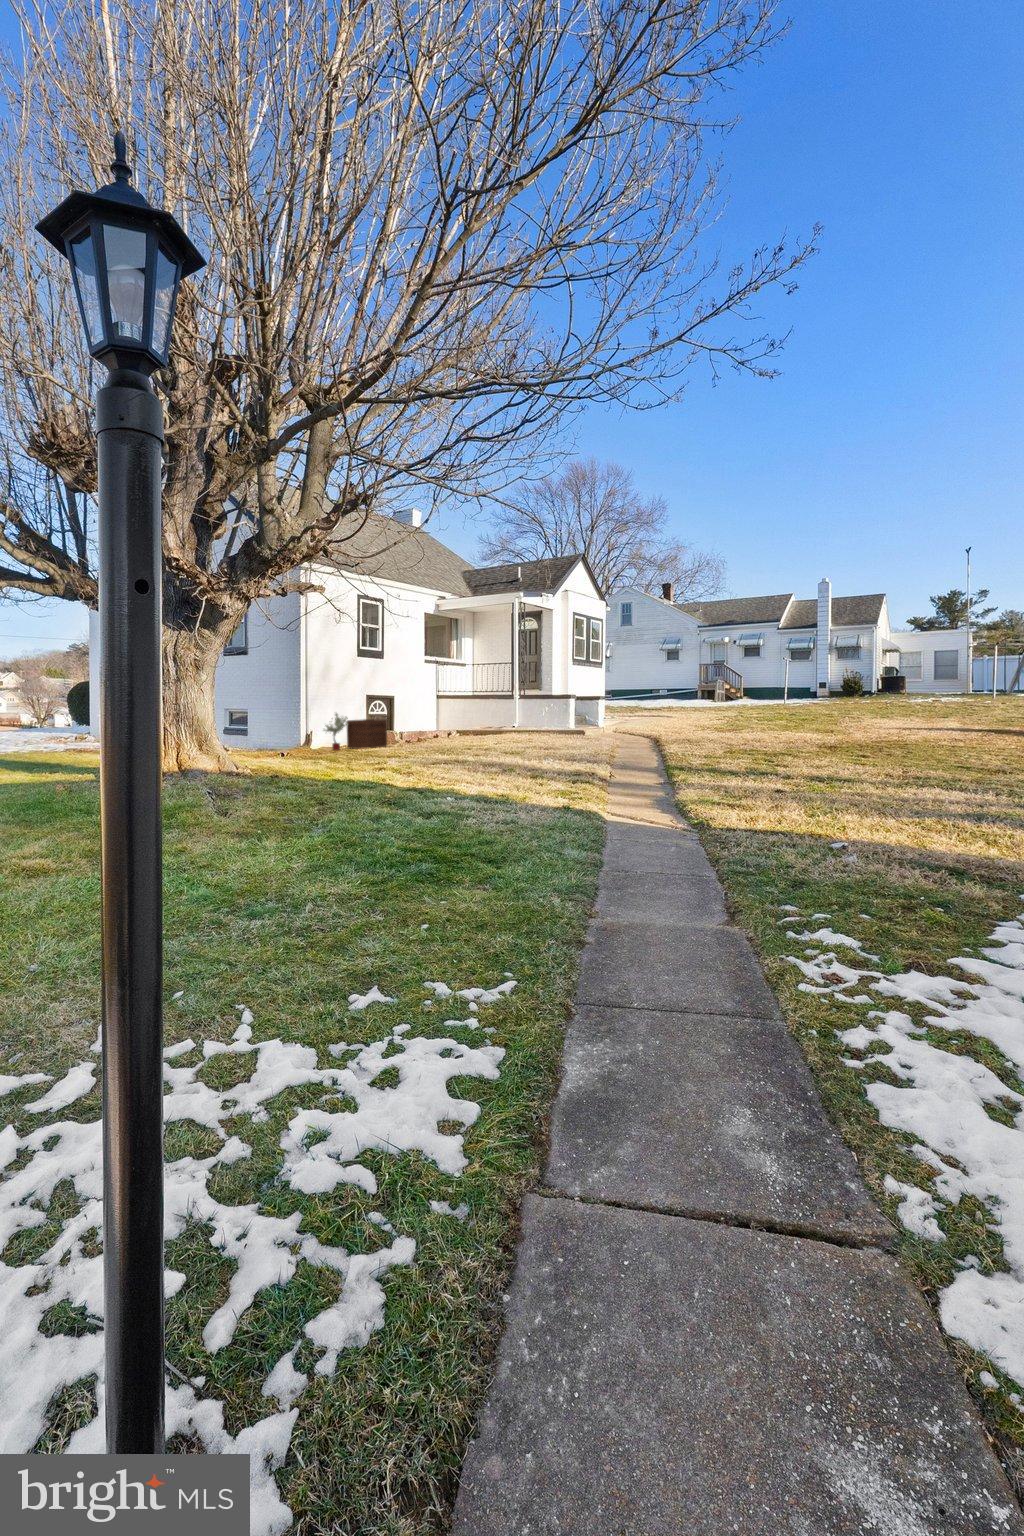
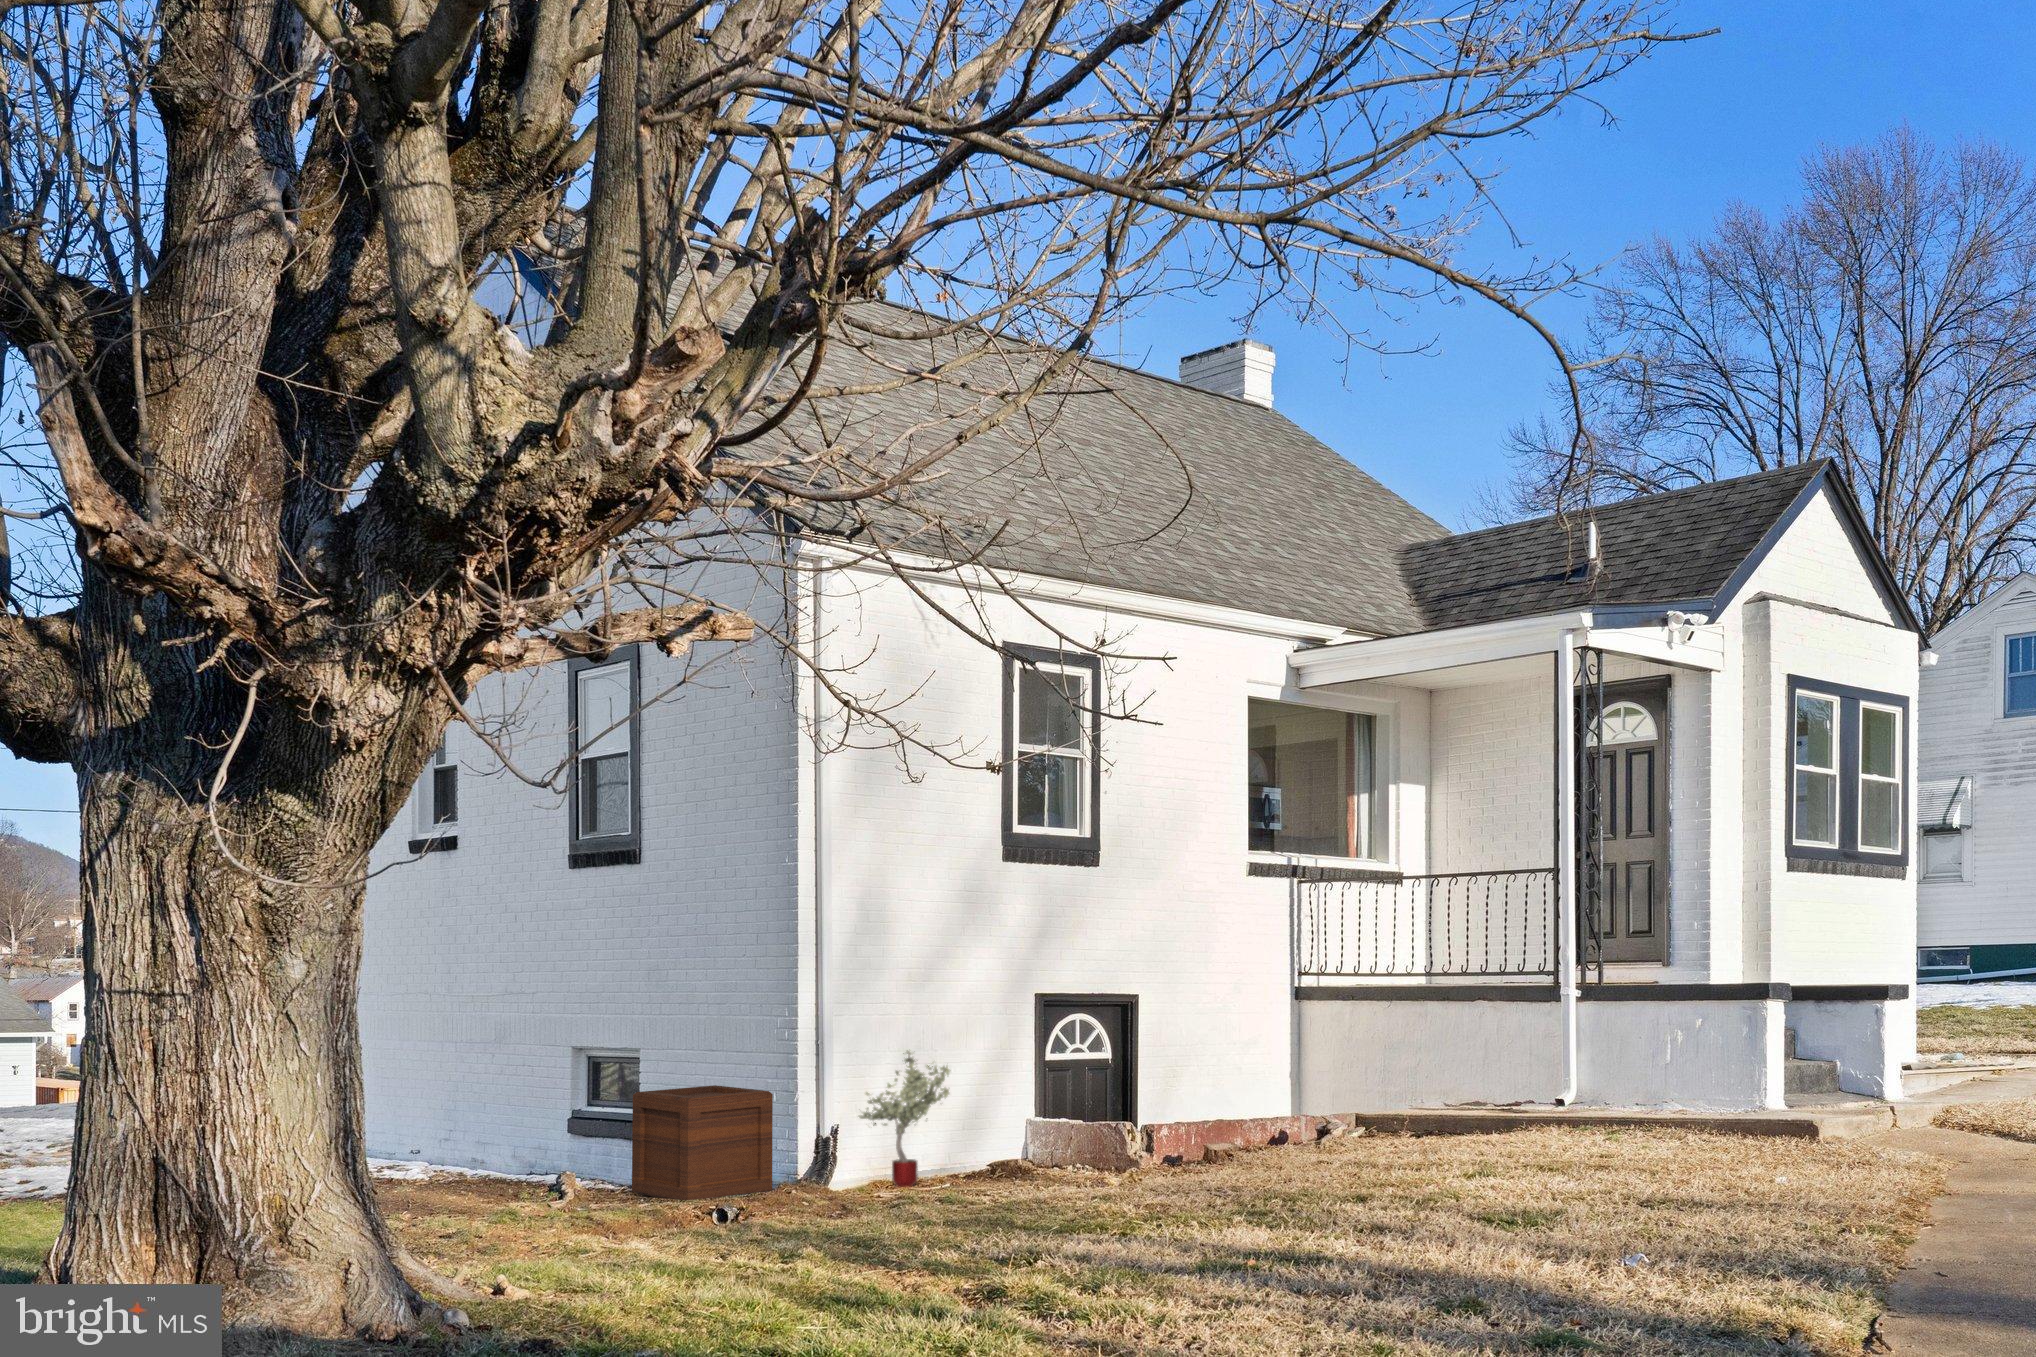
wooden crate: present [346,719,387,749] -> present [632,1085,773,1200]

